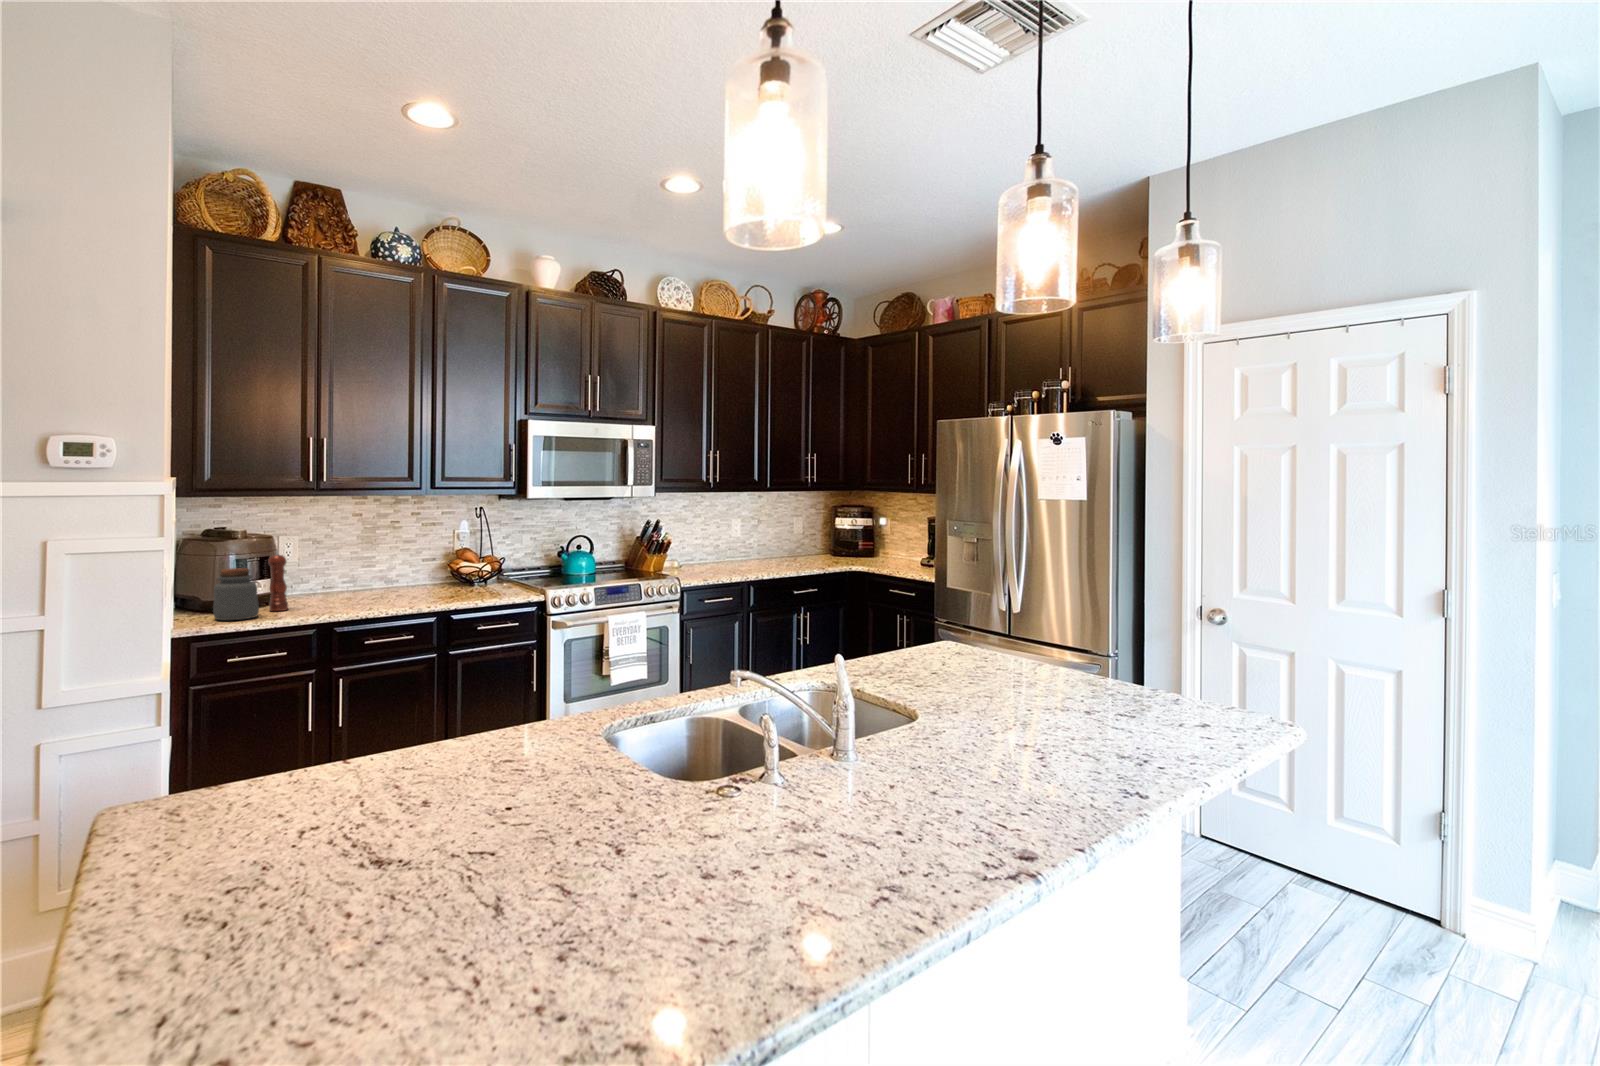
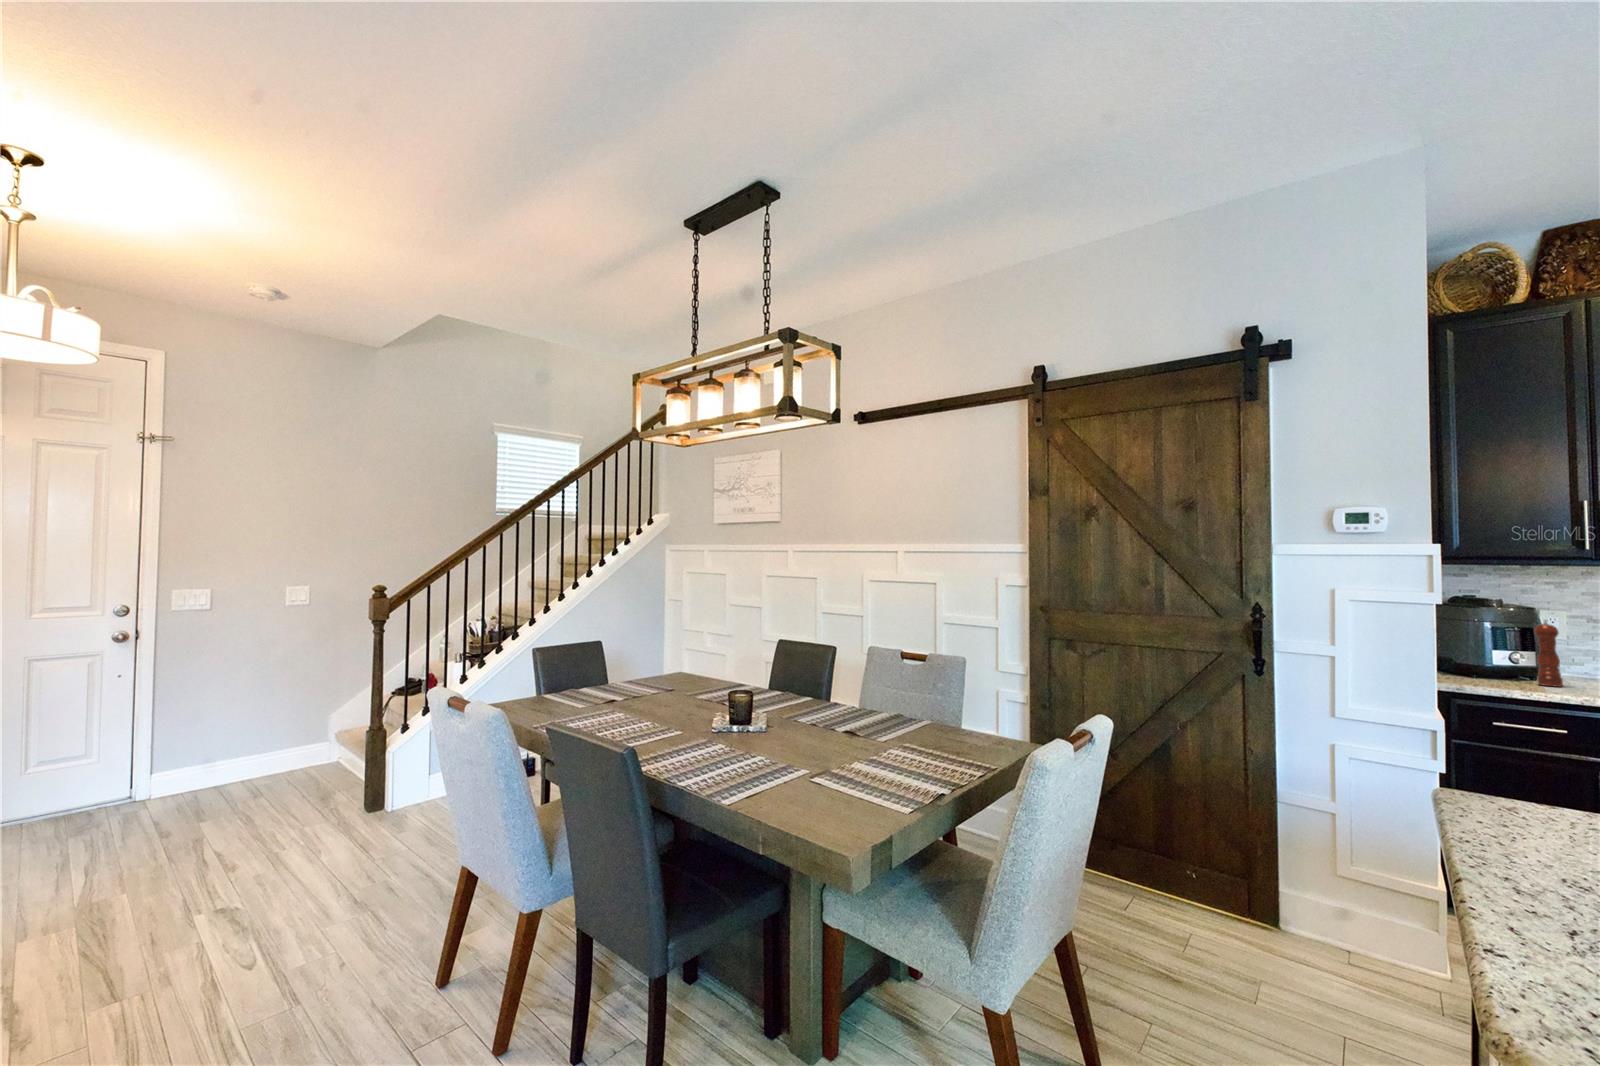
jar: present [213,568,259,620] -> none [1473,634,1527,688]

